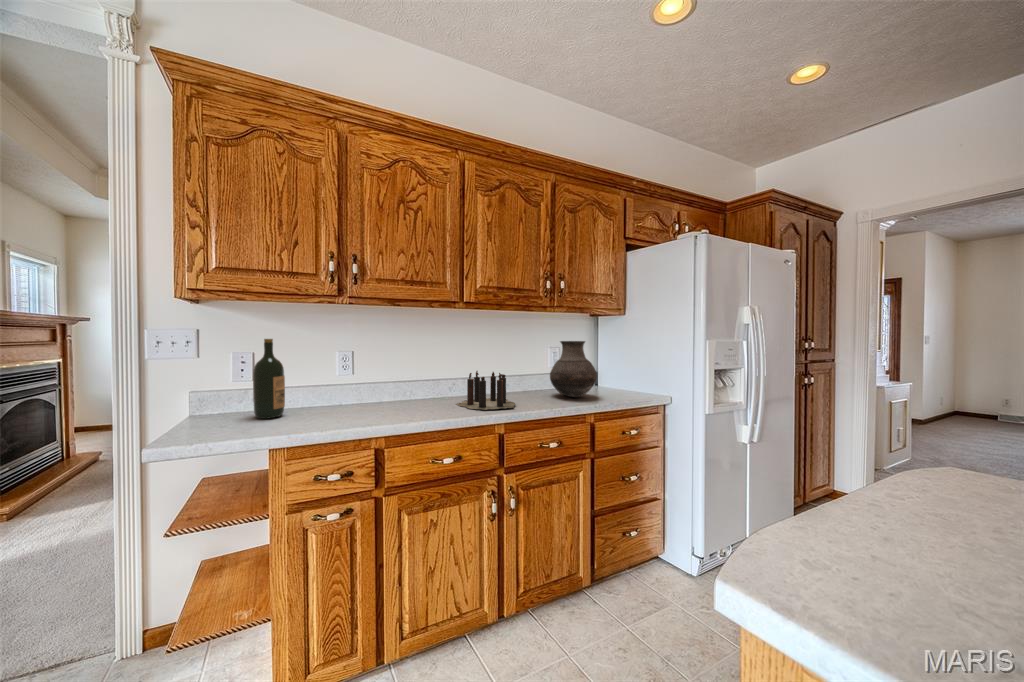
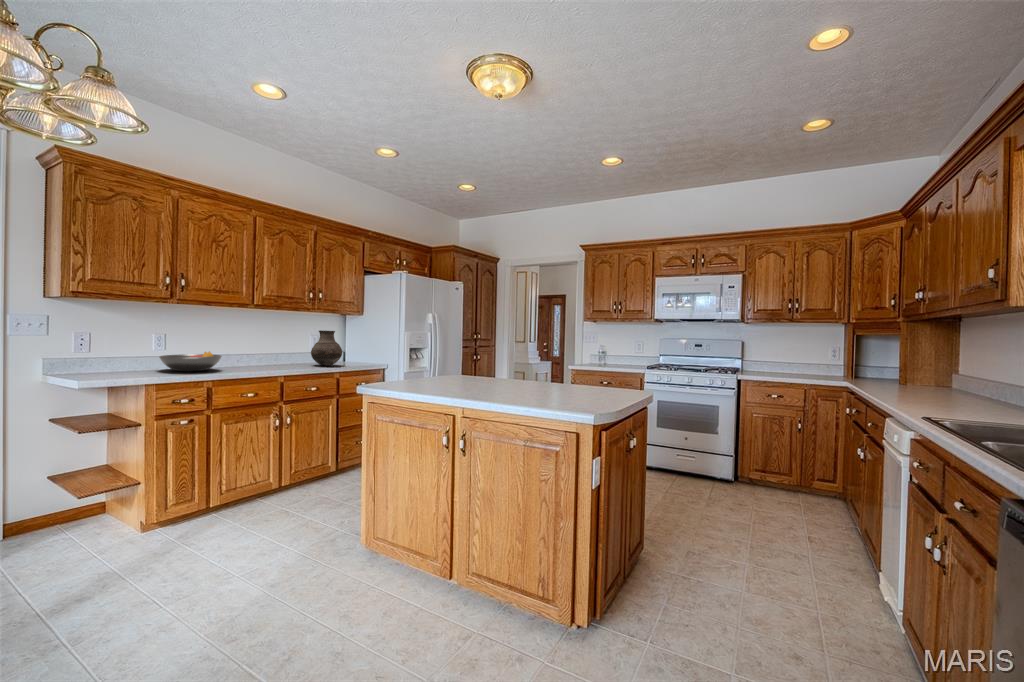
wine bottle: present [253,339,285,419] -> none [106,324,129,374]
candle: present [456,371,515,410] -> none [246,348,300,370]
fruit bowl: none [331,378,418,412] -> present [159,352,222,371]

